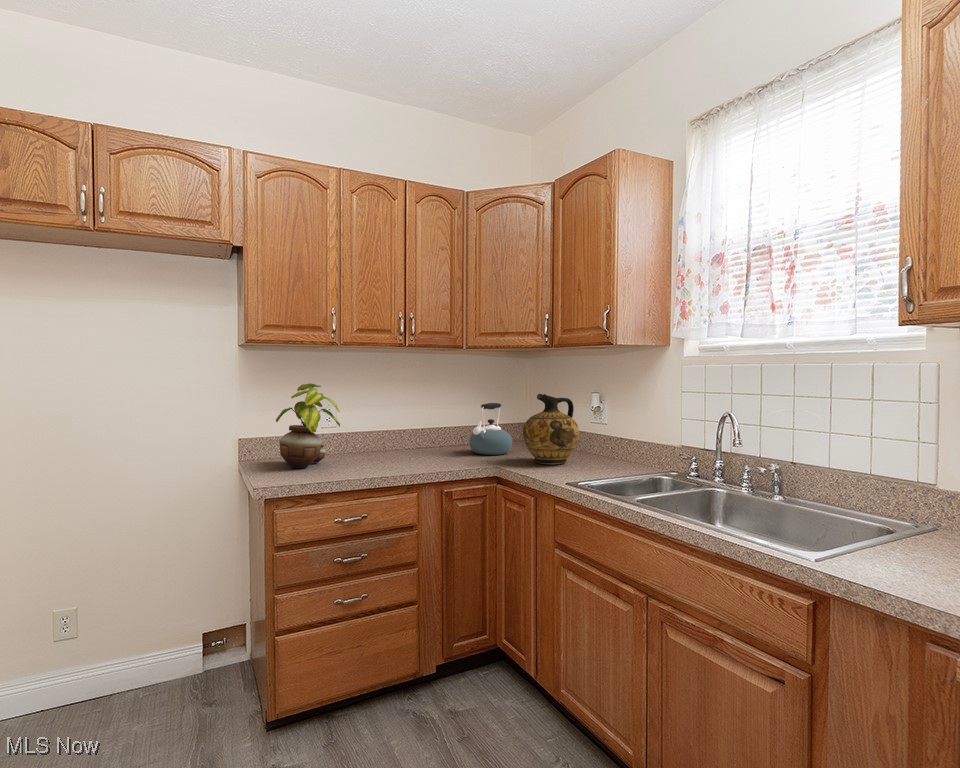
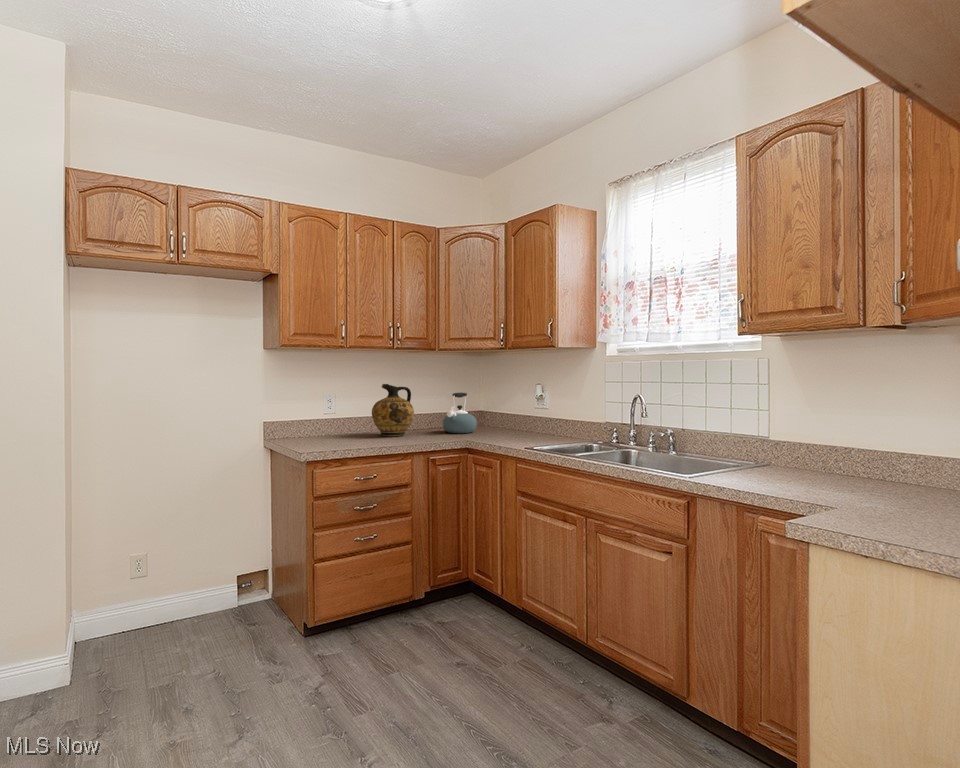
potted plant: present [276,383,340,468] -> none [294,376,348,443]
ceramic jug: present [523,394,579,464] -> present [372,384,414,436]

